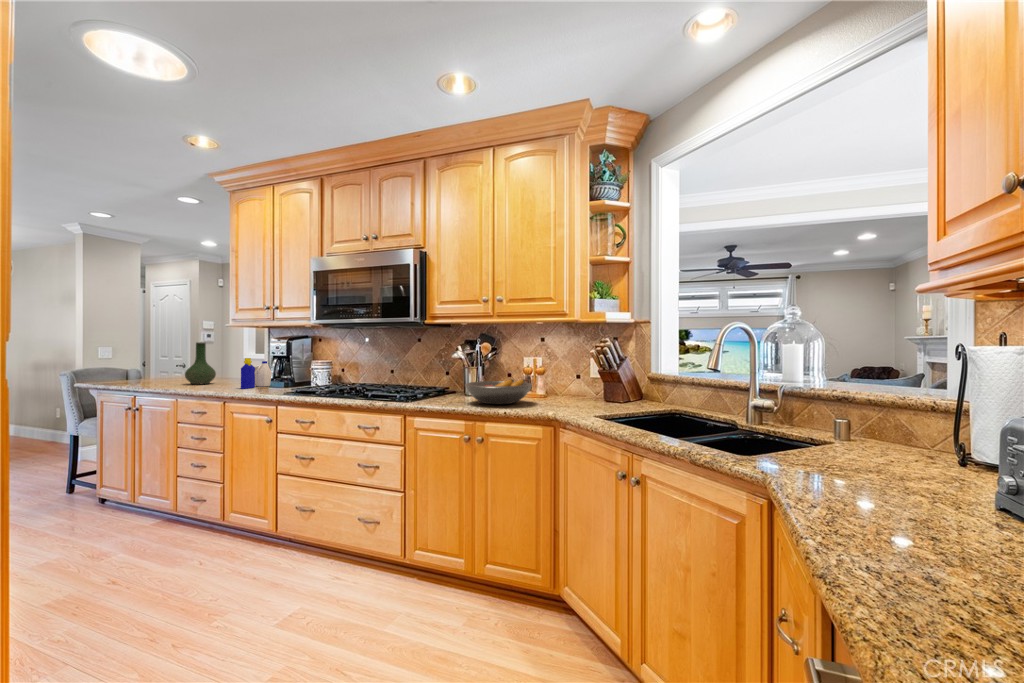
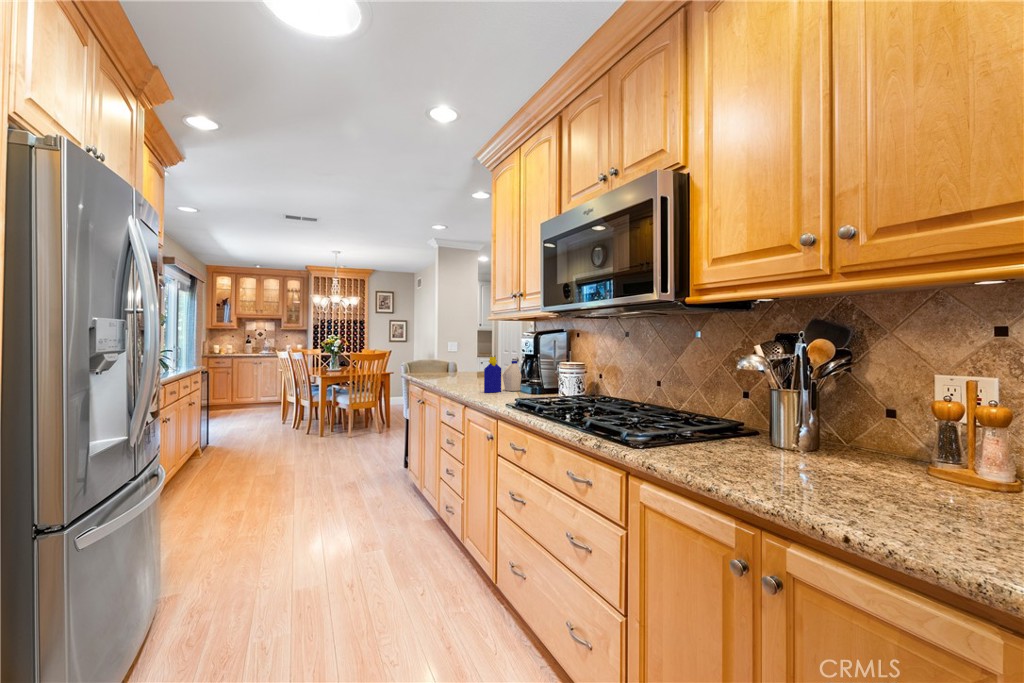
vase: present [185,342,216,385] -> none [456,339,483,383]
fruit bowl: present [465,379,532,404] -> none [742,426,956,502]

